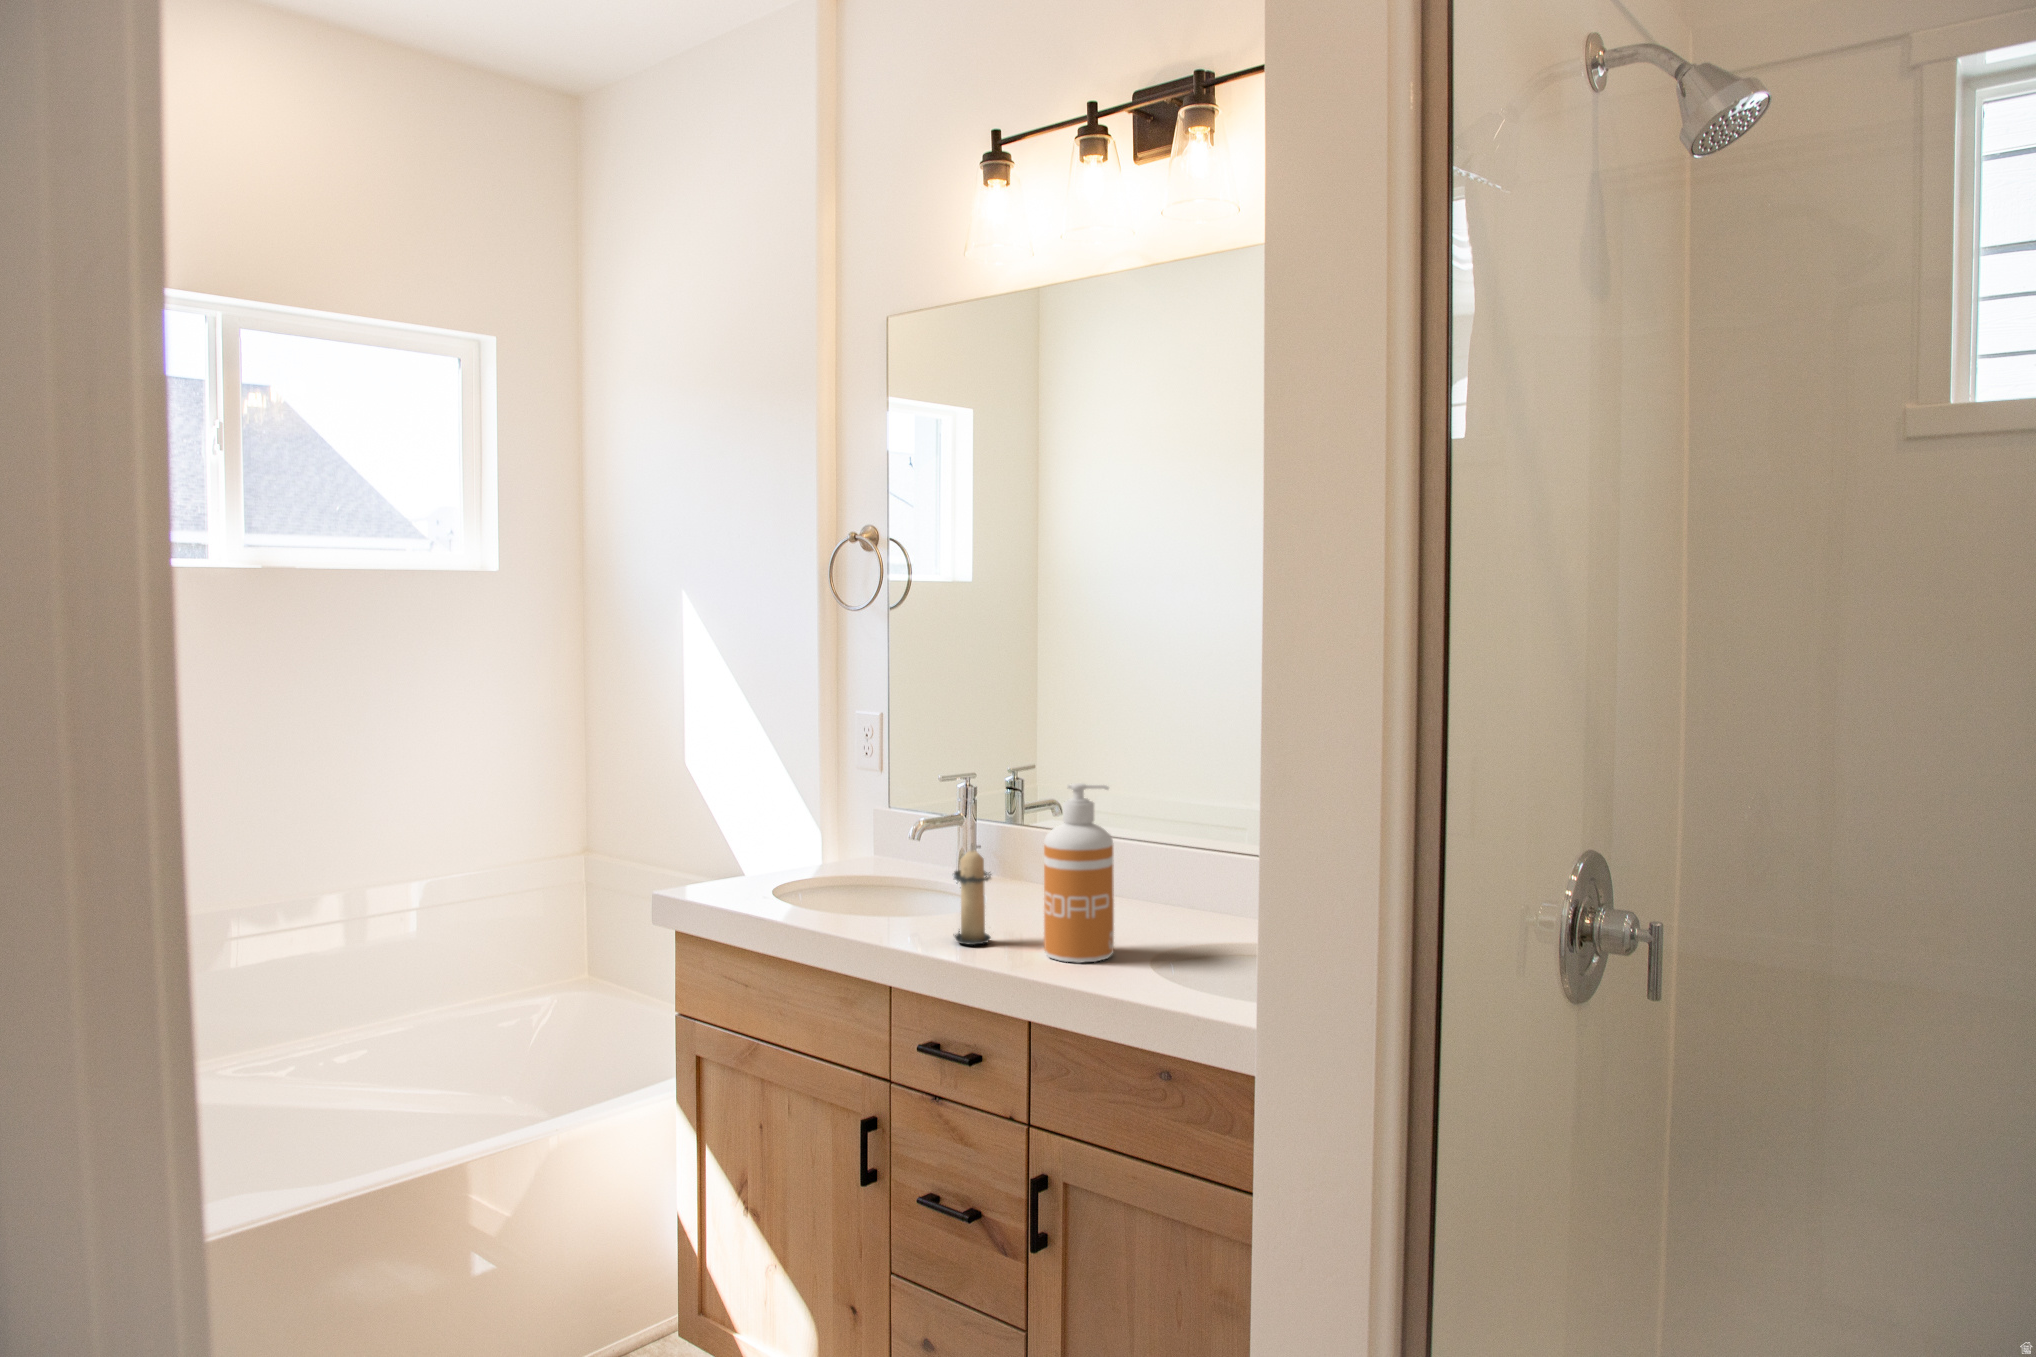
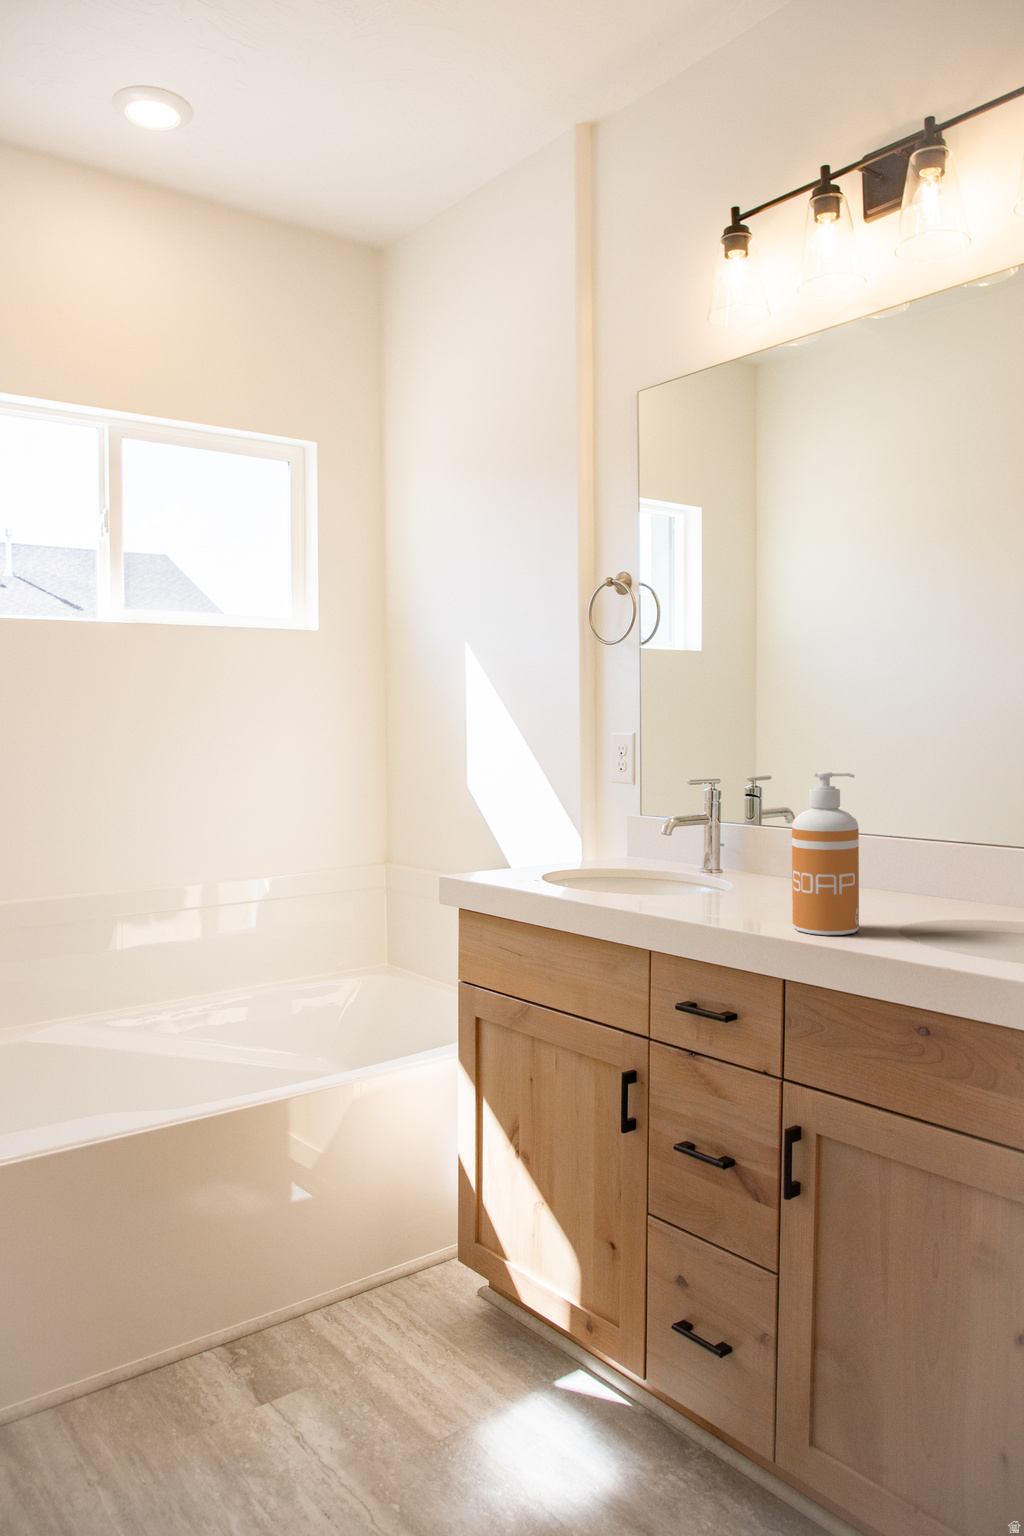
candle: present [954,850,991,945] -> none [702,829,747,921]

